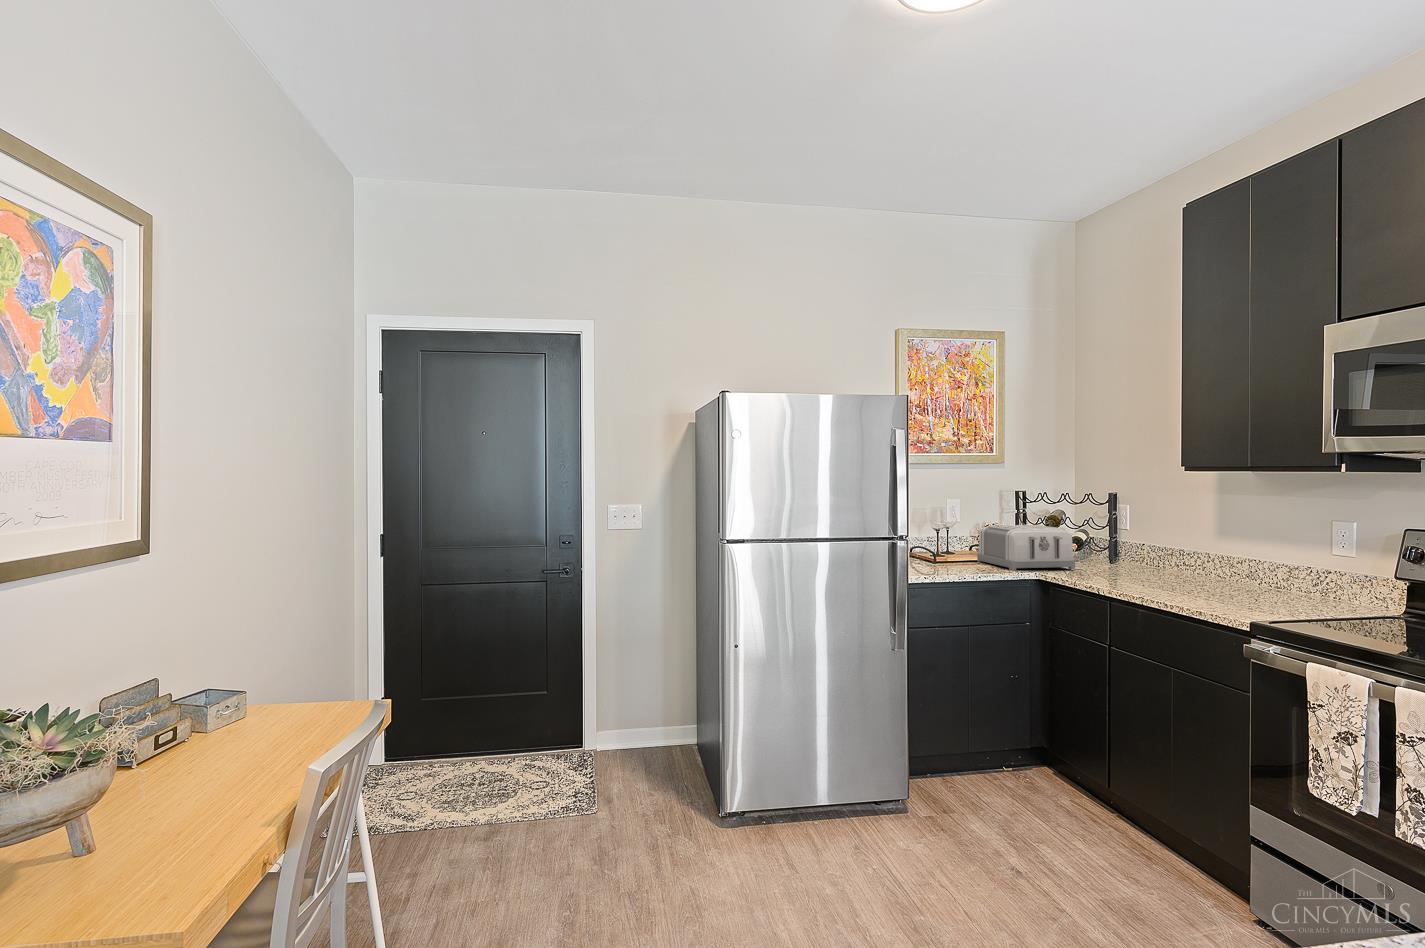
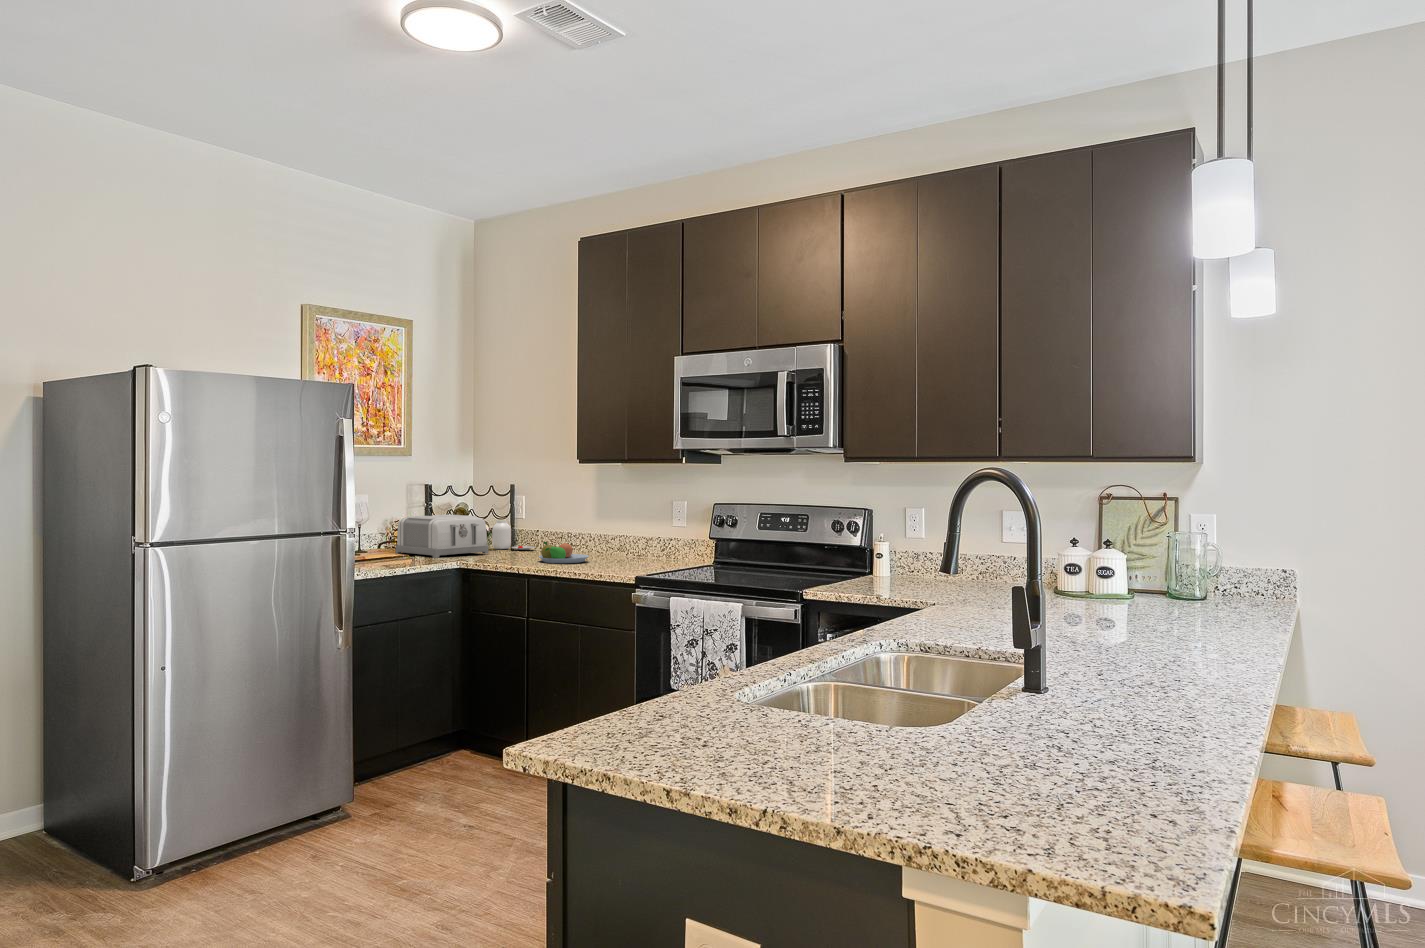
jar: none [1079,532,1138,567] -> present [489,520,535,550]
fruit bowl: none [1127,563,1196,591] -> present [538,542,589,563]

